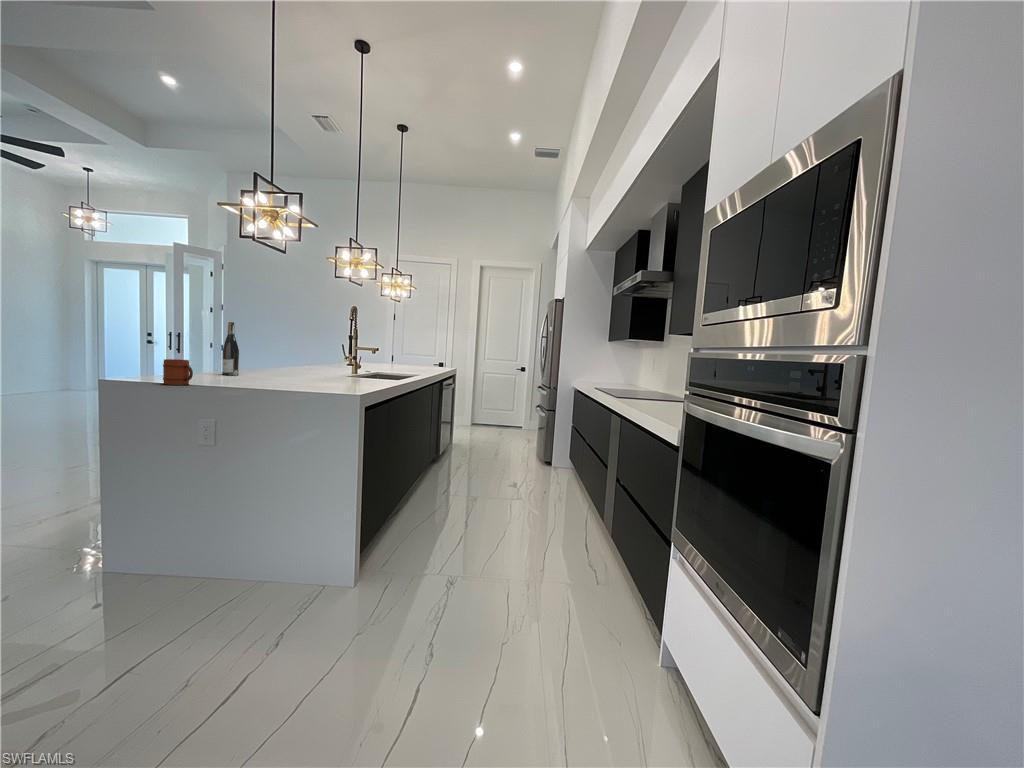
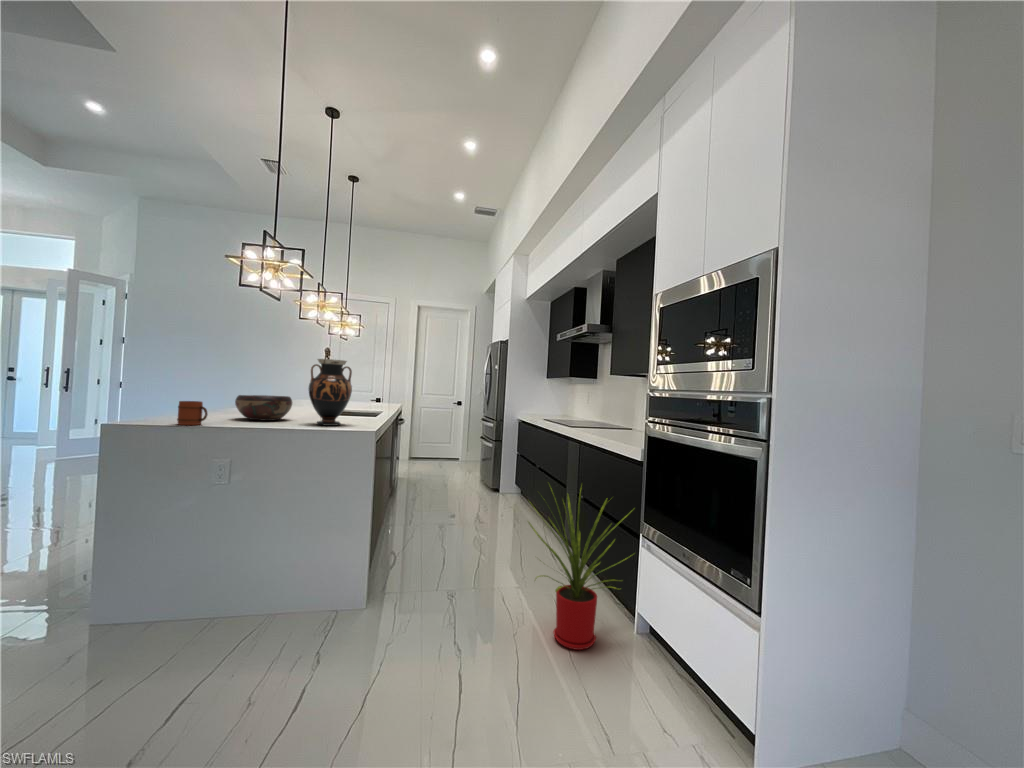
vase: none [303,314,351,389] -> present [308,359,352,426]
wine bottle: present [222,322,239,375] -> none [205,363,223,415]
decorative bowl: none [237,355,298,382] -> present [235,395,292,421]
house plant: none [519,464,664,679] -> present [529,490,633,650]

